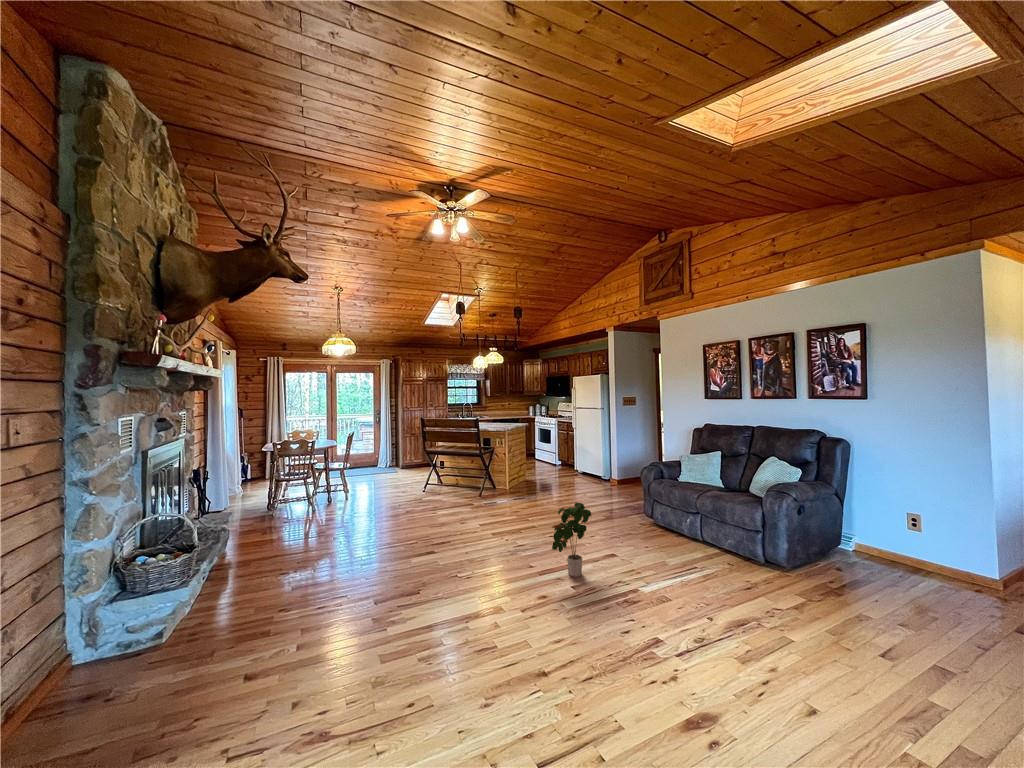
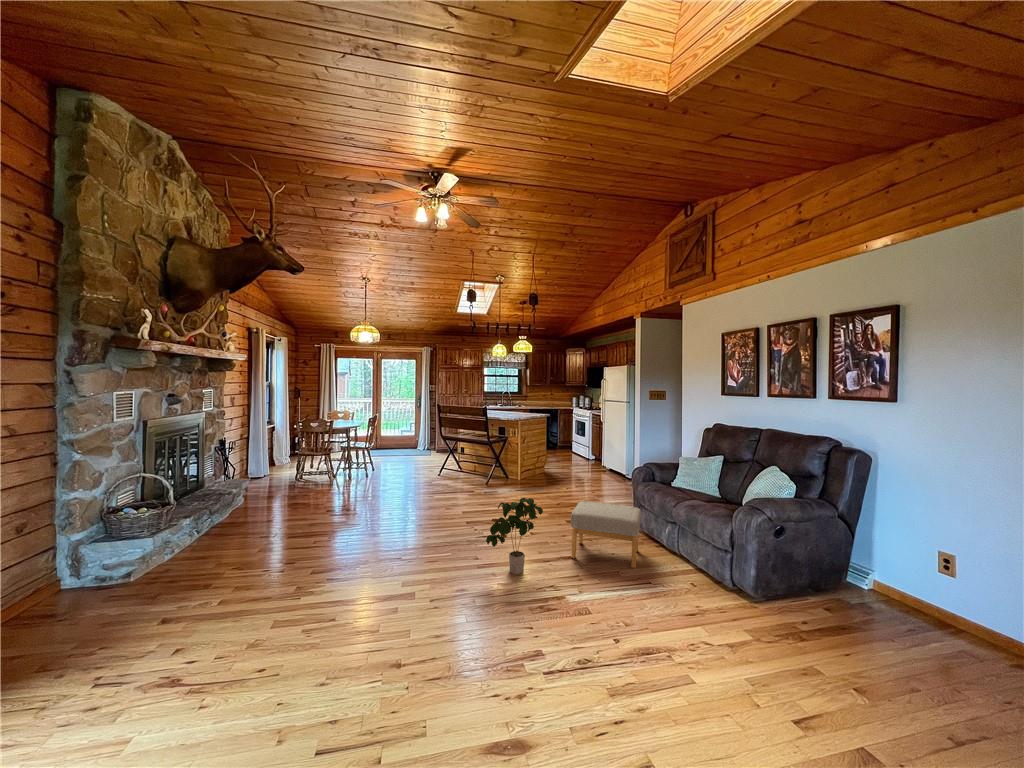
footstool: none [606,502,673,558] -> present [571,501,641,568]

